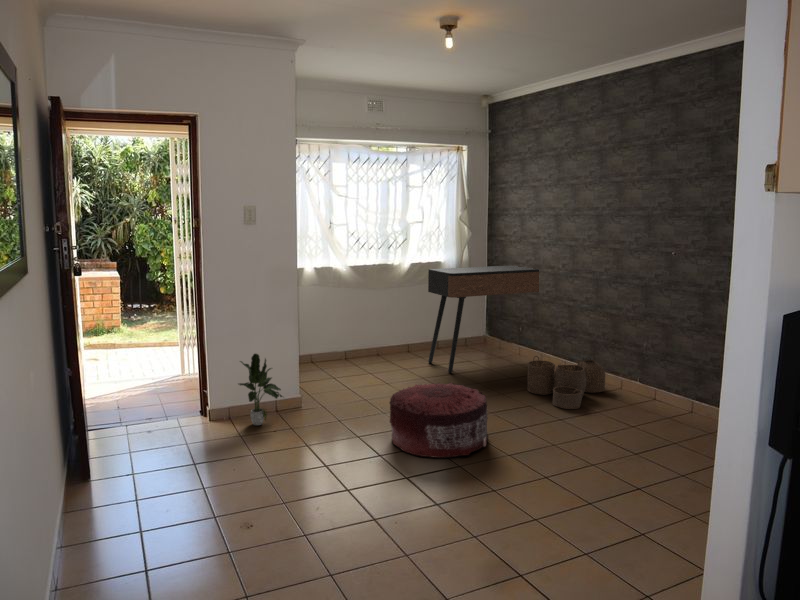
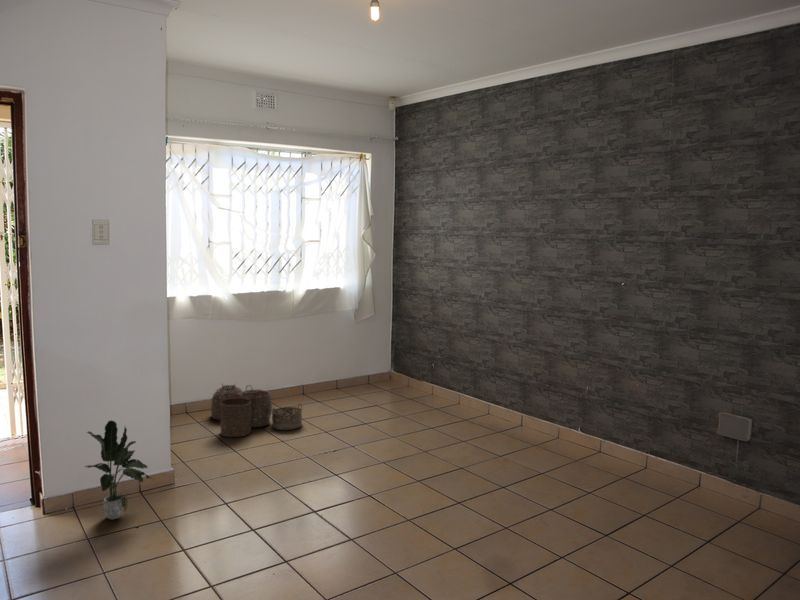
console table: present [428,265,539,373] -> none [330,291,475,422]
woven basket: present [527,356,605,409] -> present [211,384,302,437]
pouf: present [390,383,488,458] -> none [300,447,427,556]

